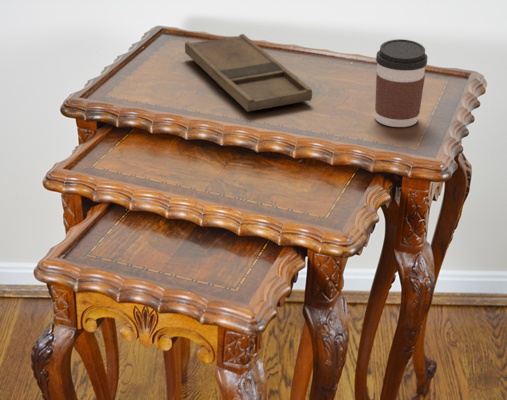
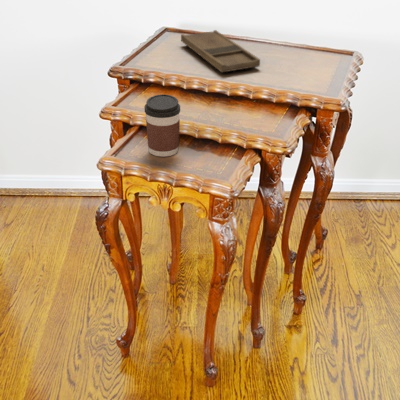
coffee cup: present [375,39,428,127] -> present [144,94,180,157]

